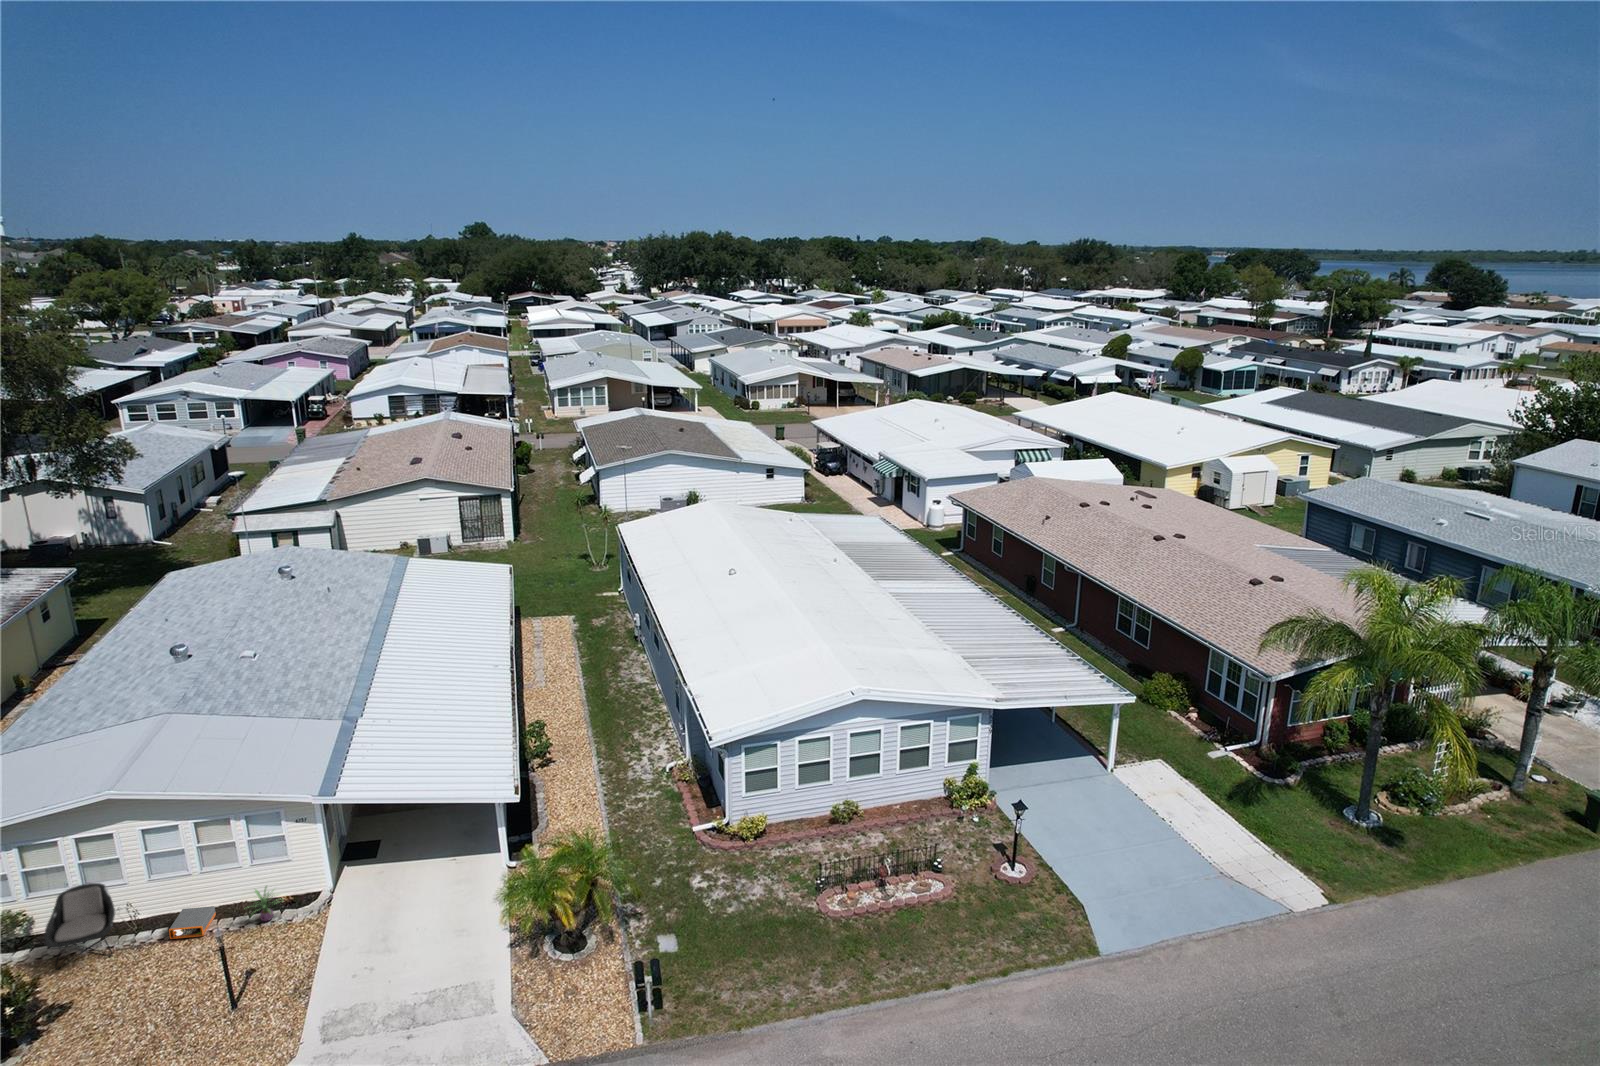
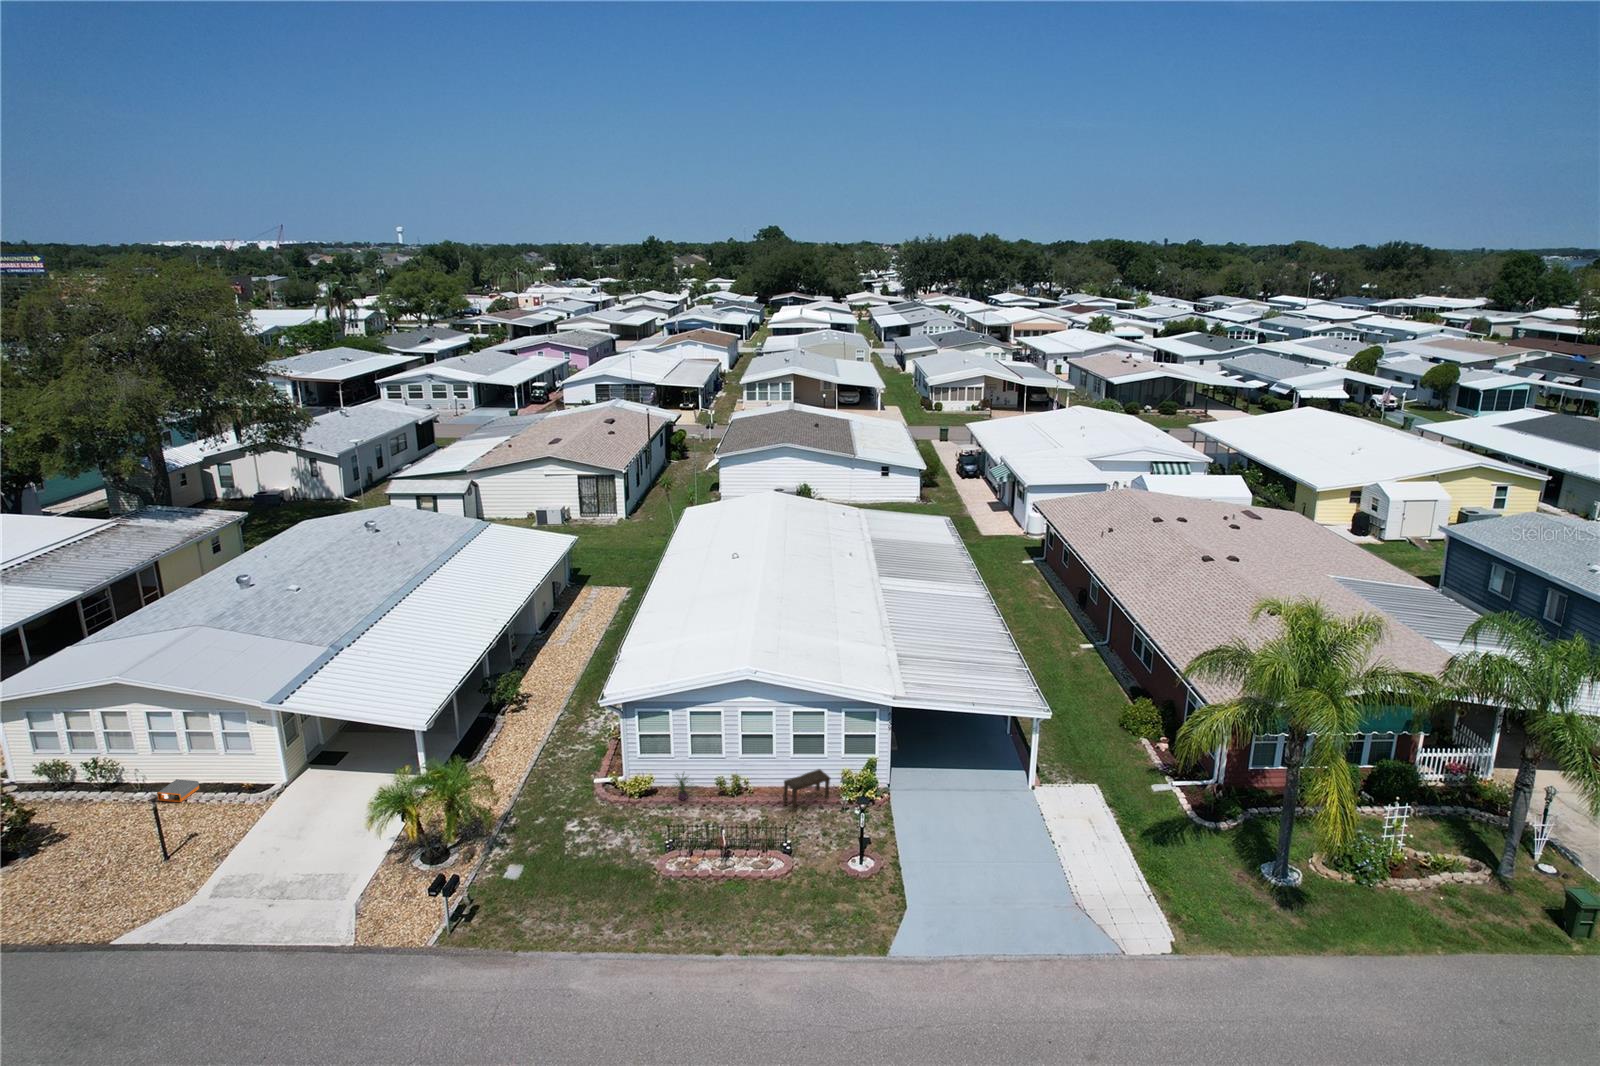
bench: none [897,781,940,826] -> present [783,769,831,809]
lounge chair: present [45,883,118,970] -> none [67,747,131,809]
decorative plant: present [253,886,281,922] -> present [674,774,688,800]

